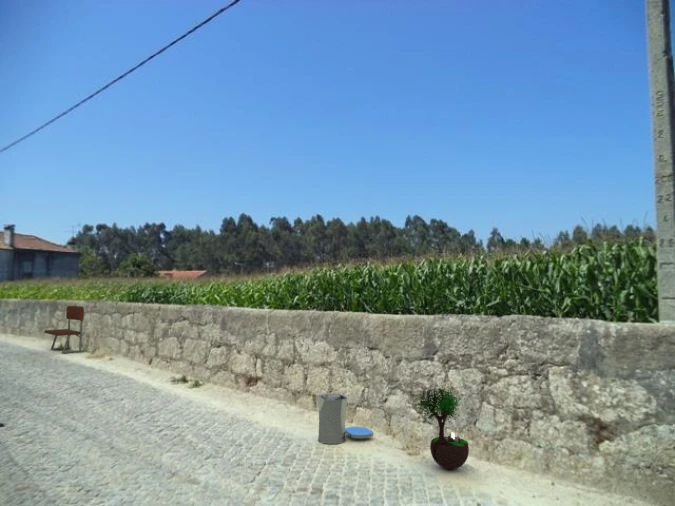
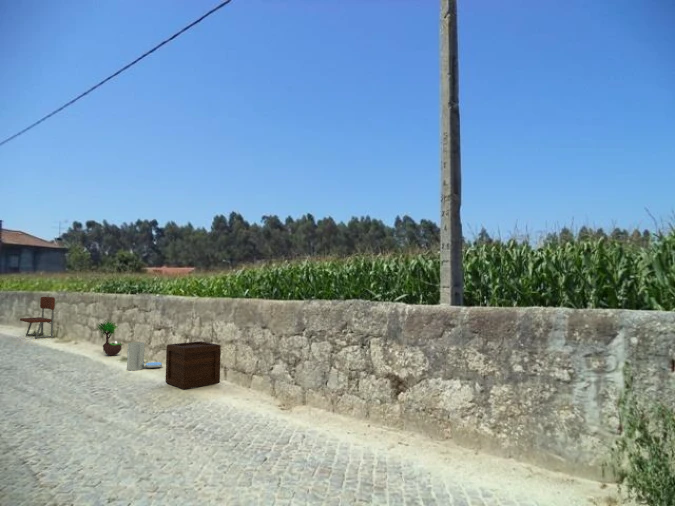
wooden crate: none [241,362,308,423] -> present [166,341,221,389]
potted tree: present [413,385,469,469] -> present [98,321,122,355]
trash can: present [318,394,373,444] -> present [127,342,162,370]

